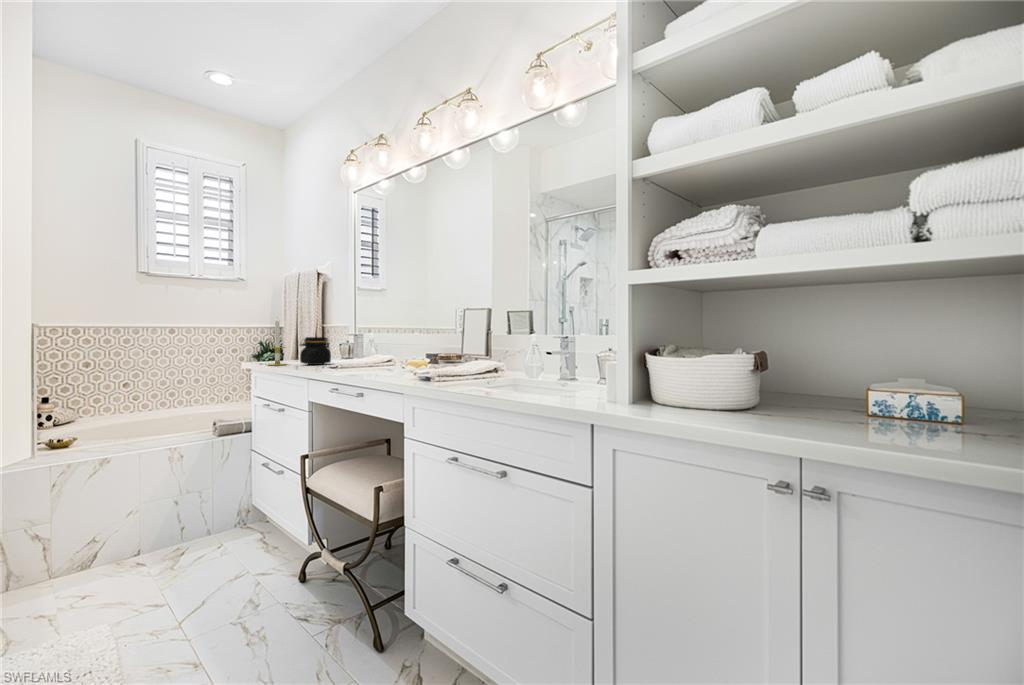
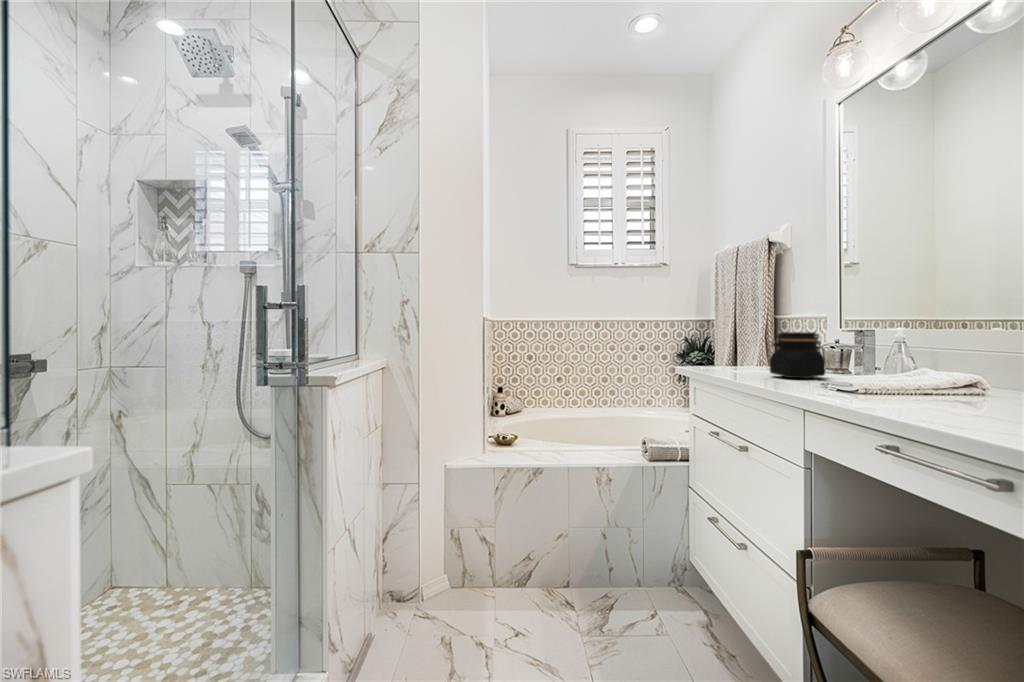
candle: present [268,317,287,365] -> none [716,301,746,375]

